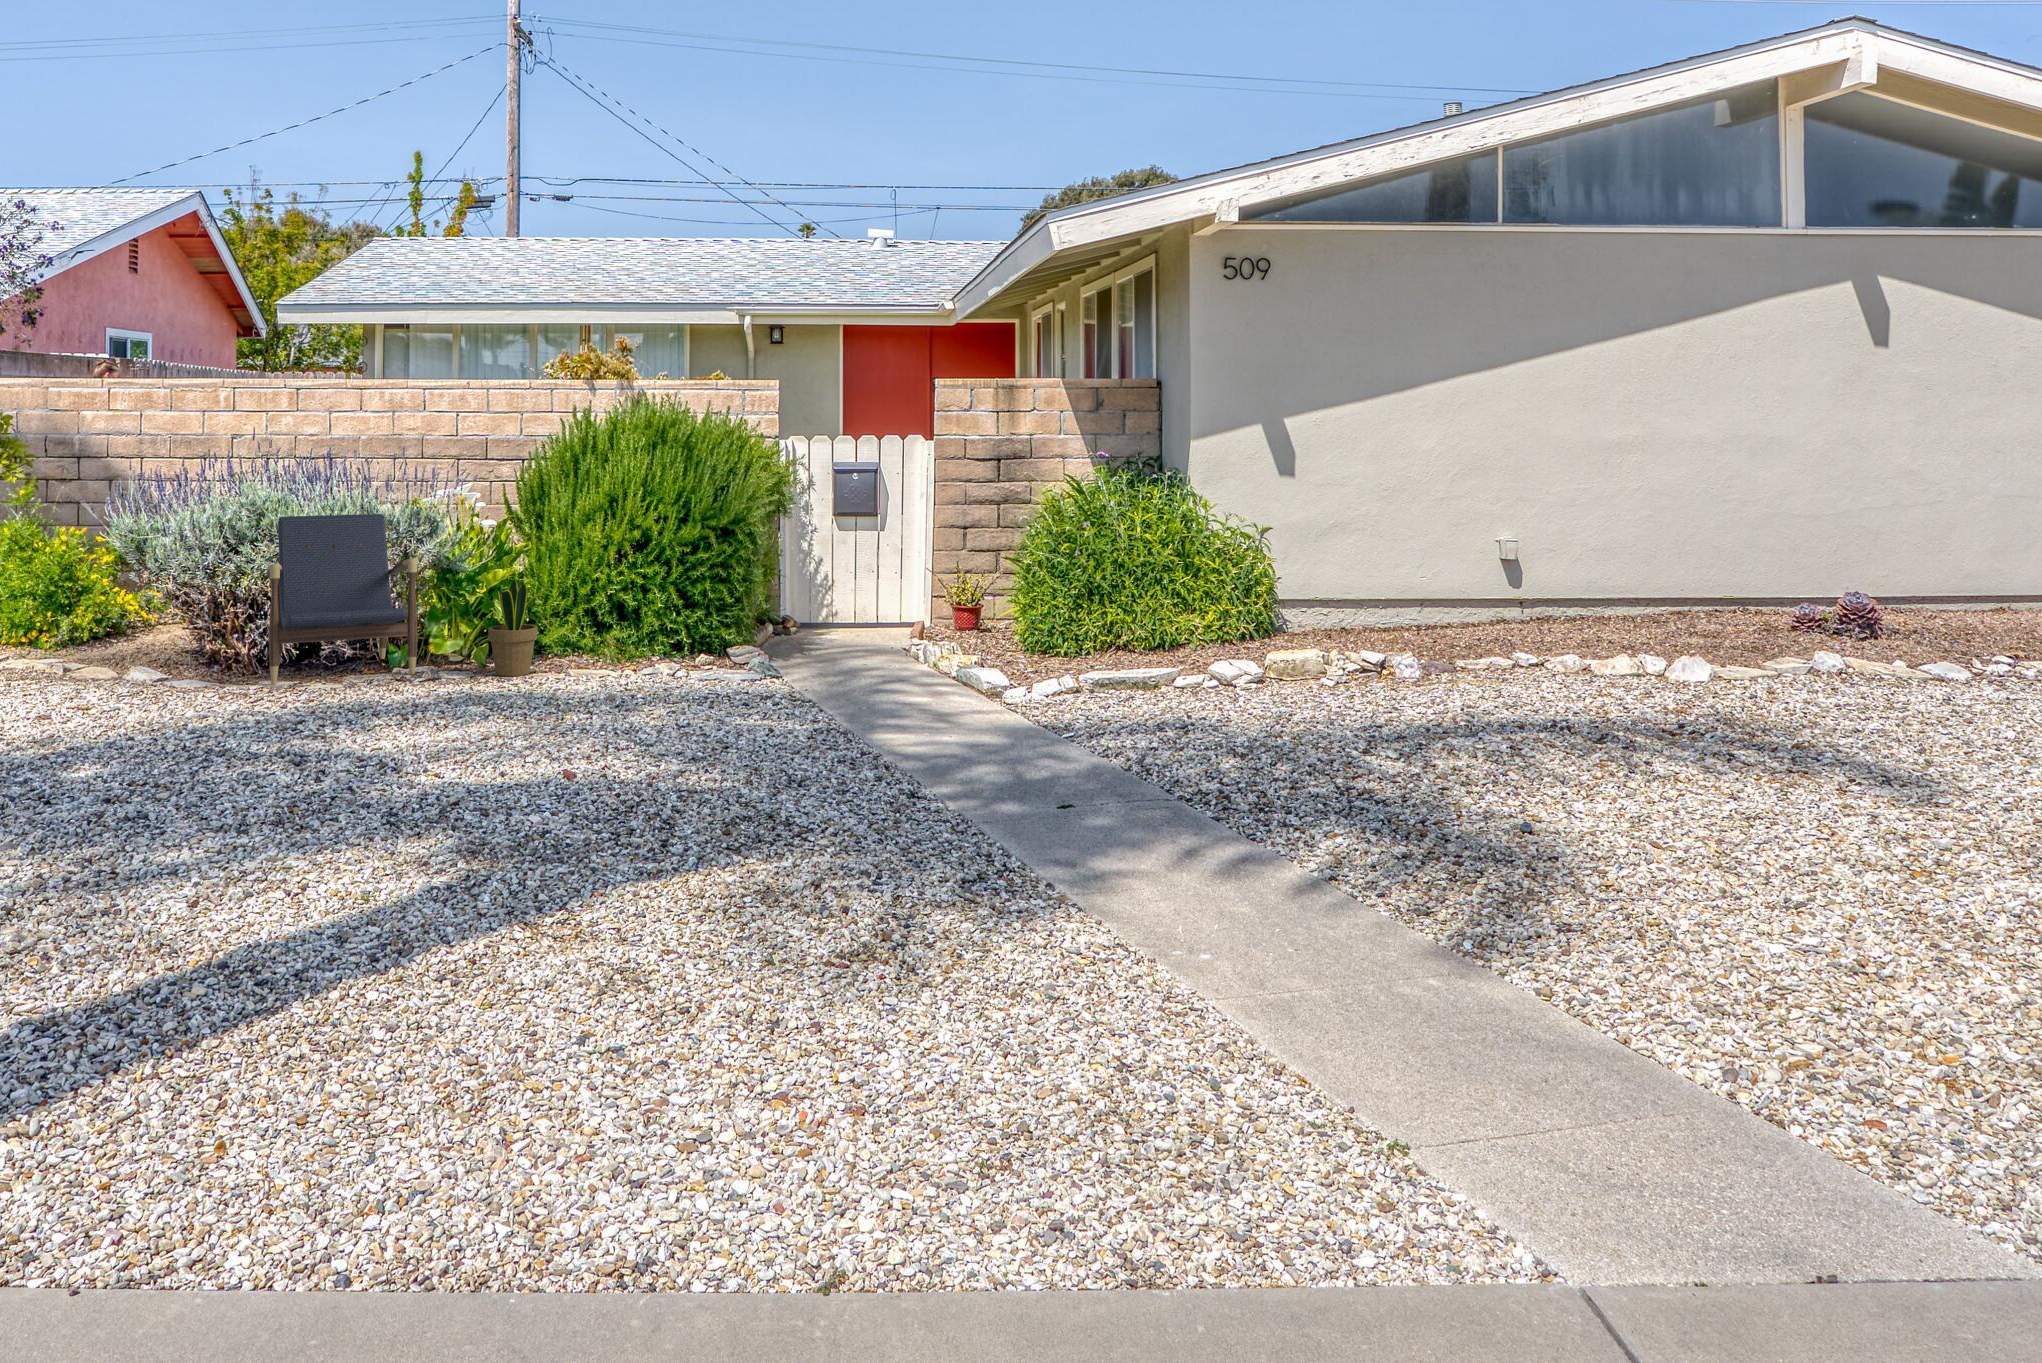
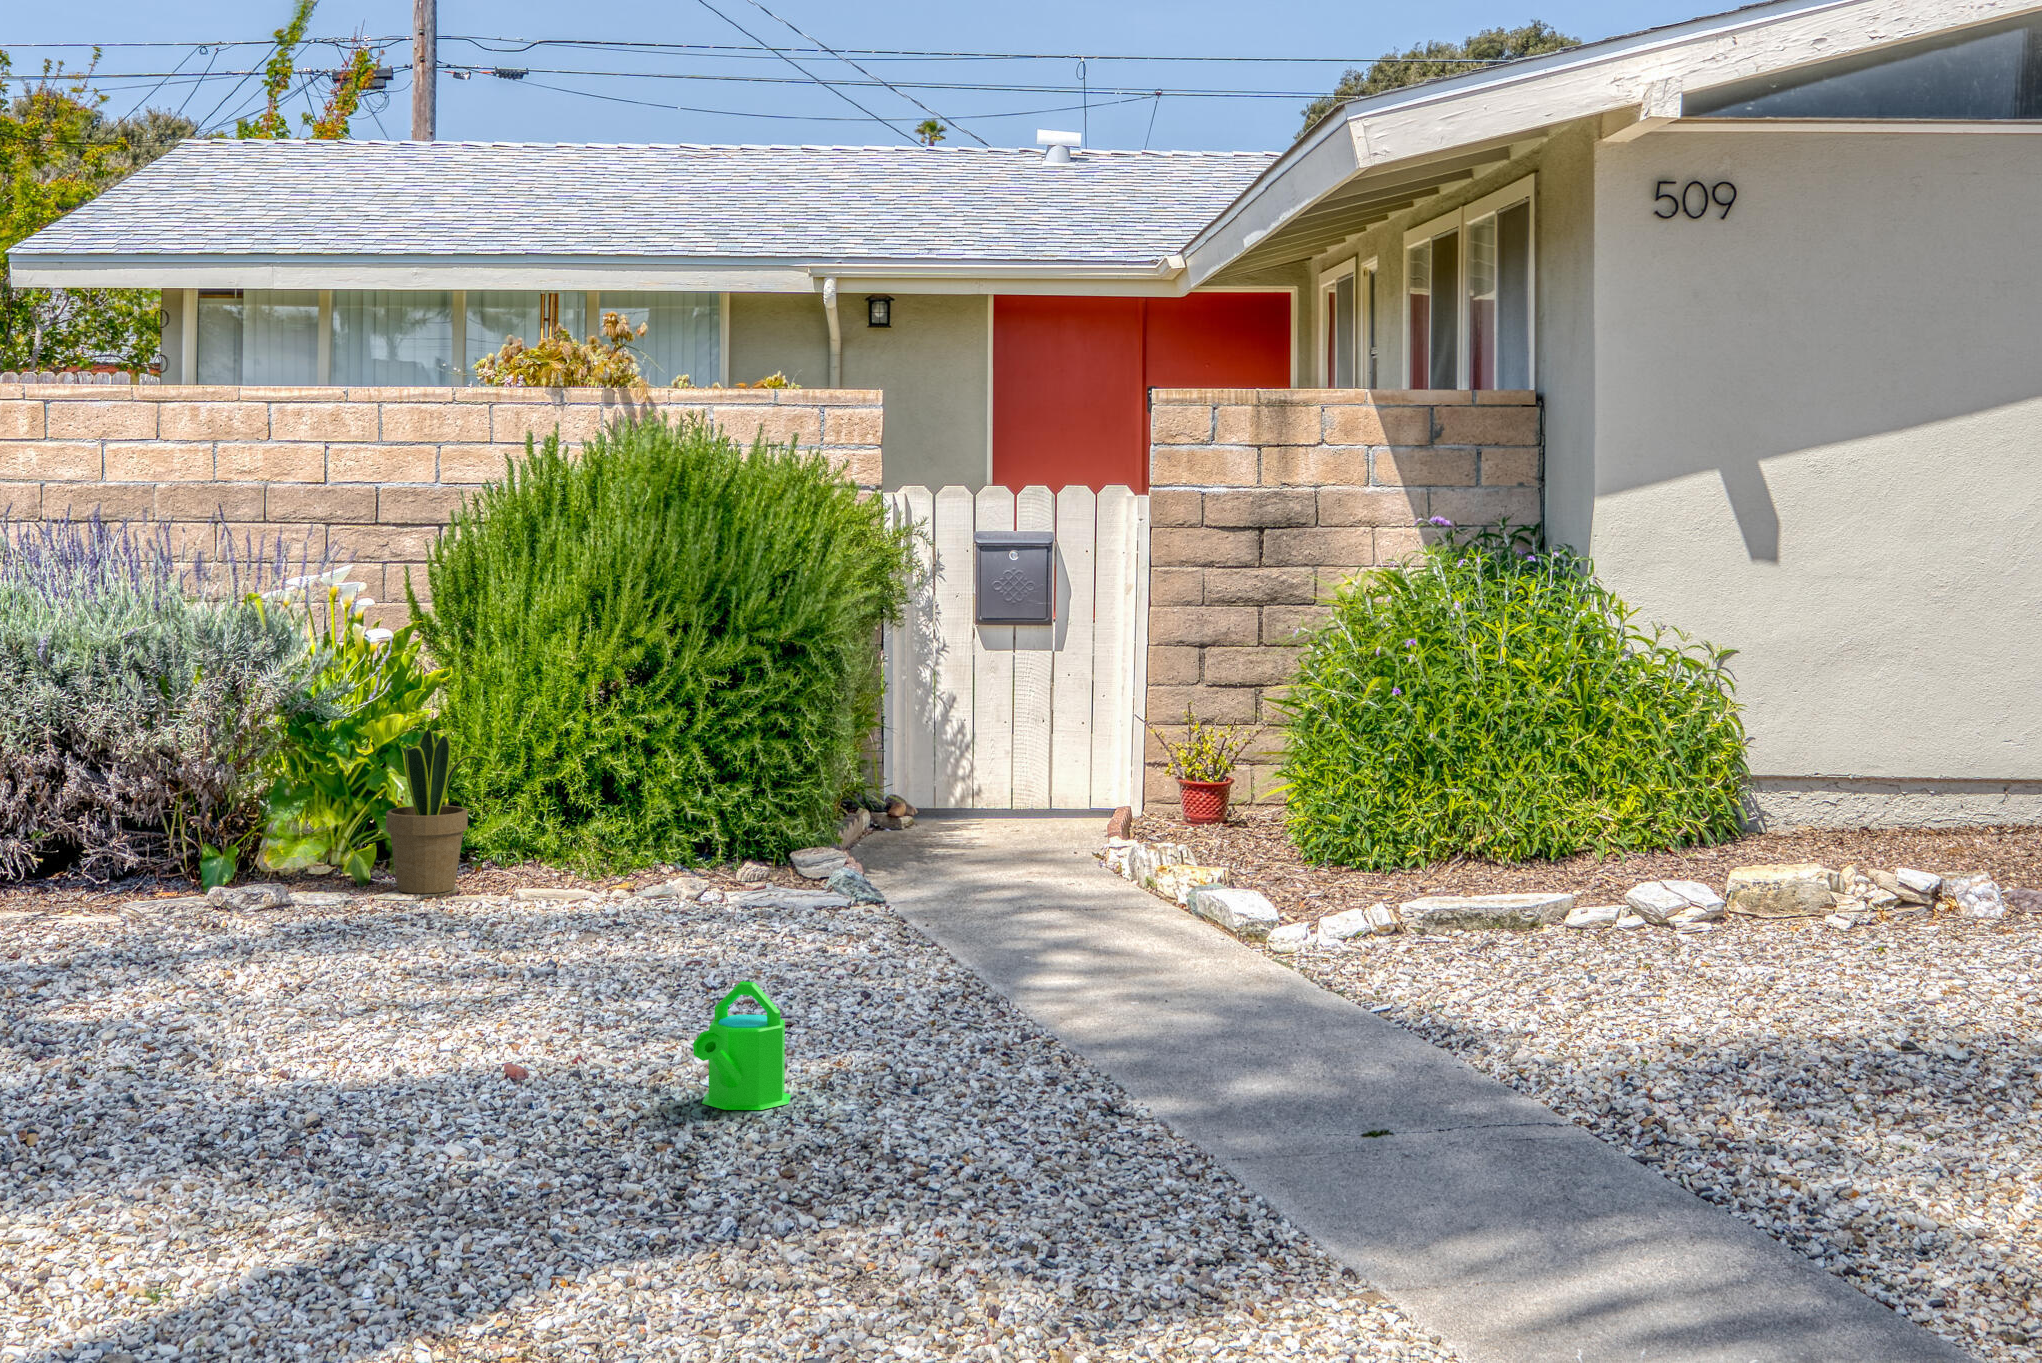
lounge chair: present [267,514,417,684] -> none [25,618,268,902]
watering can: none [673,724,728,797] -> present [693,981,791,1110]

